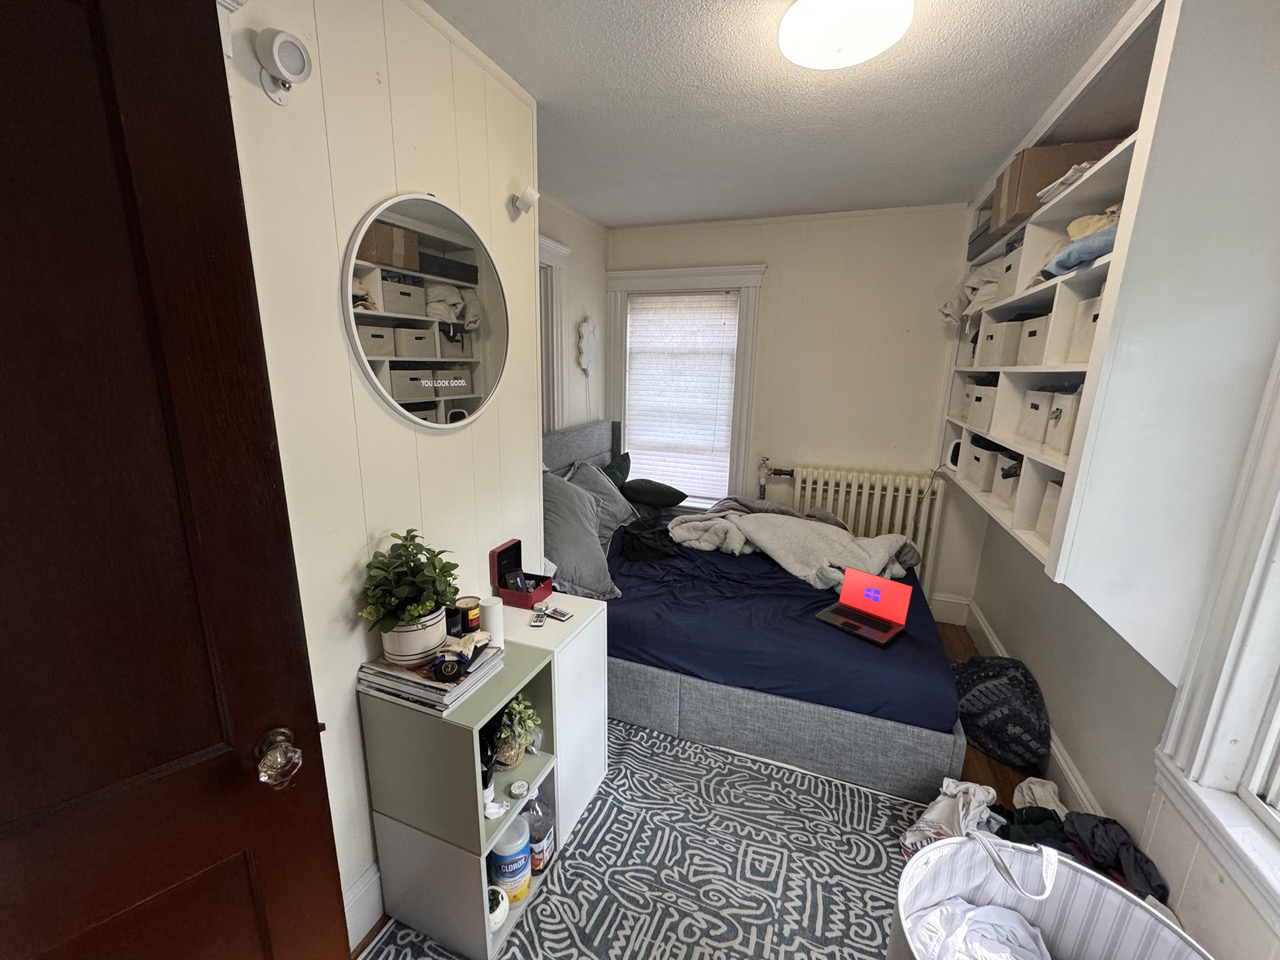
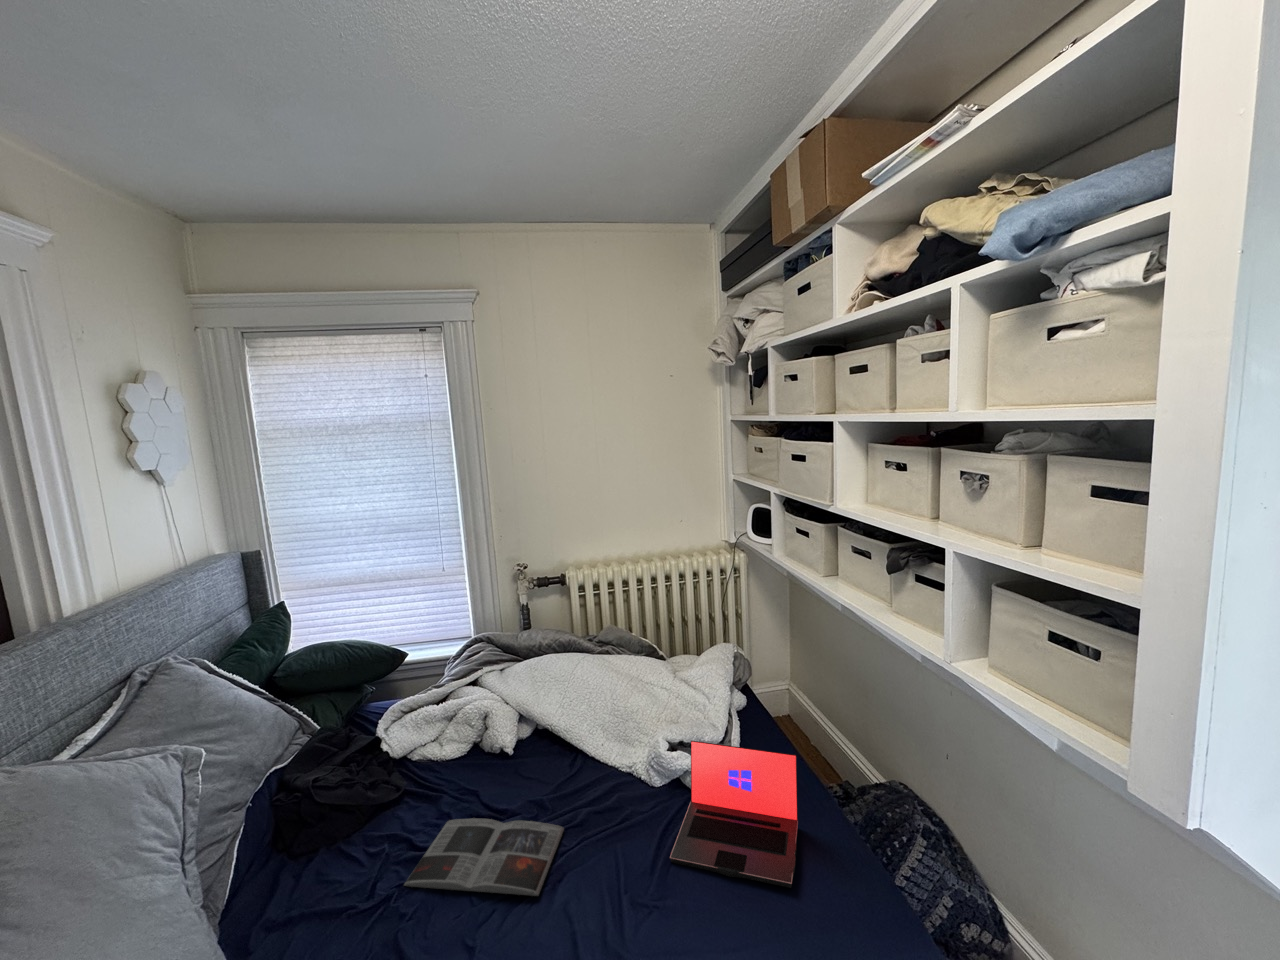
magazine: none [675,573,759,607] -> present [404,819,564,896]

